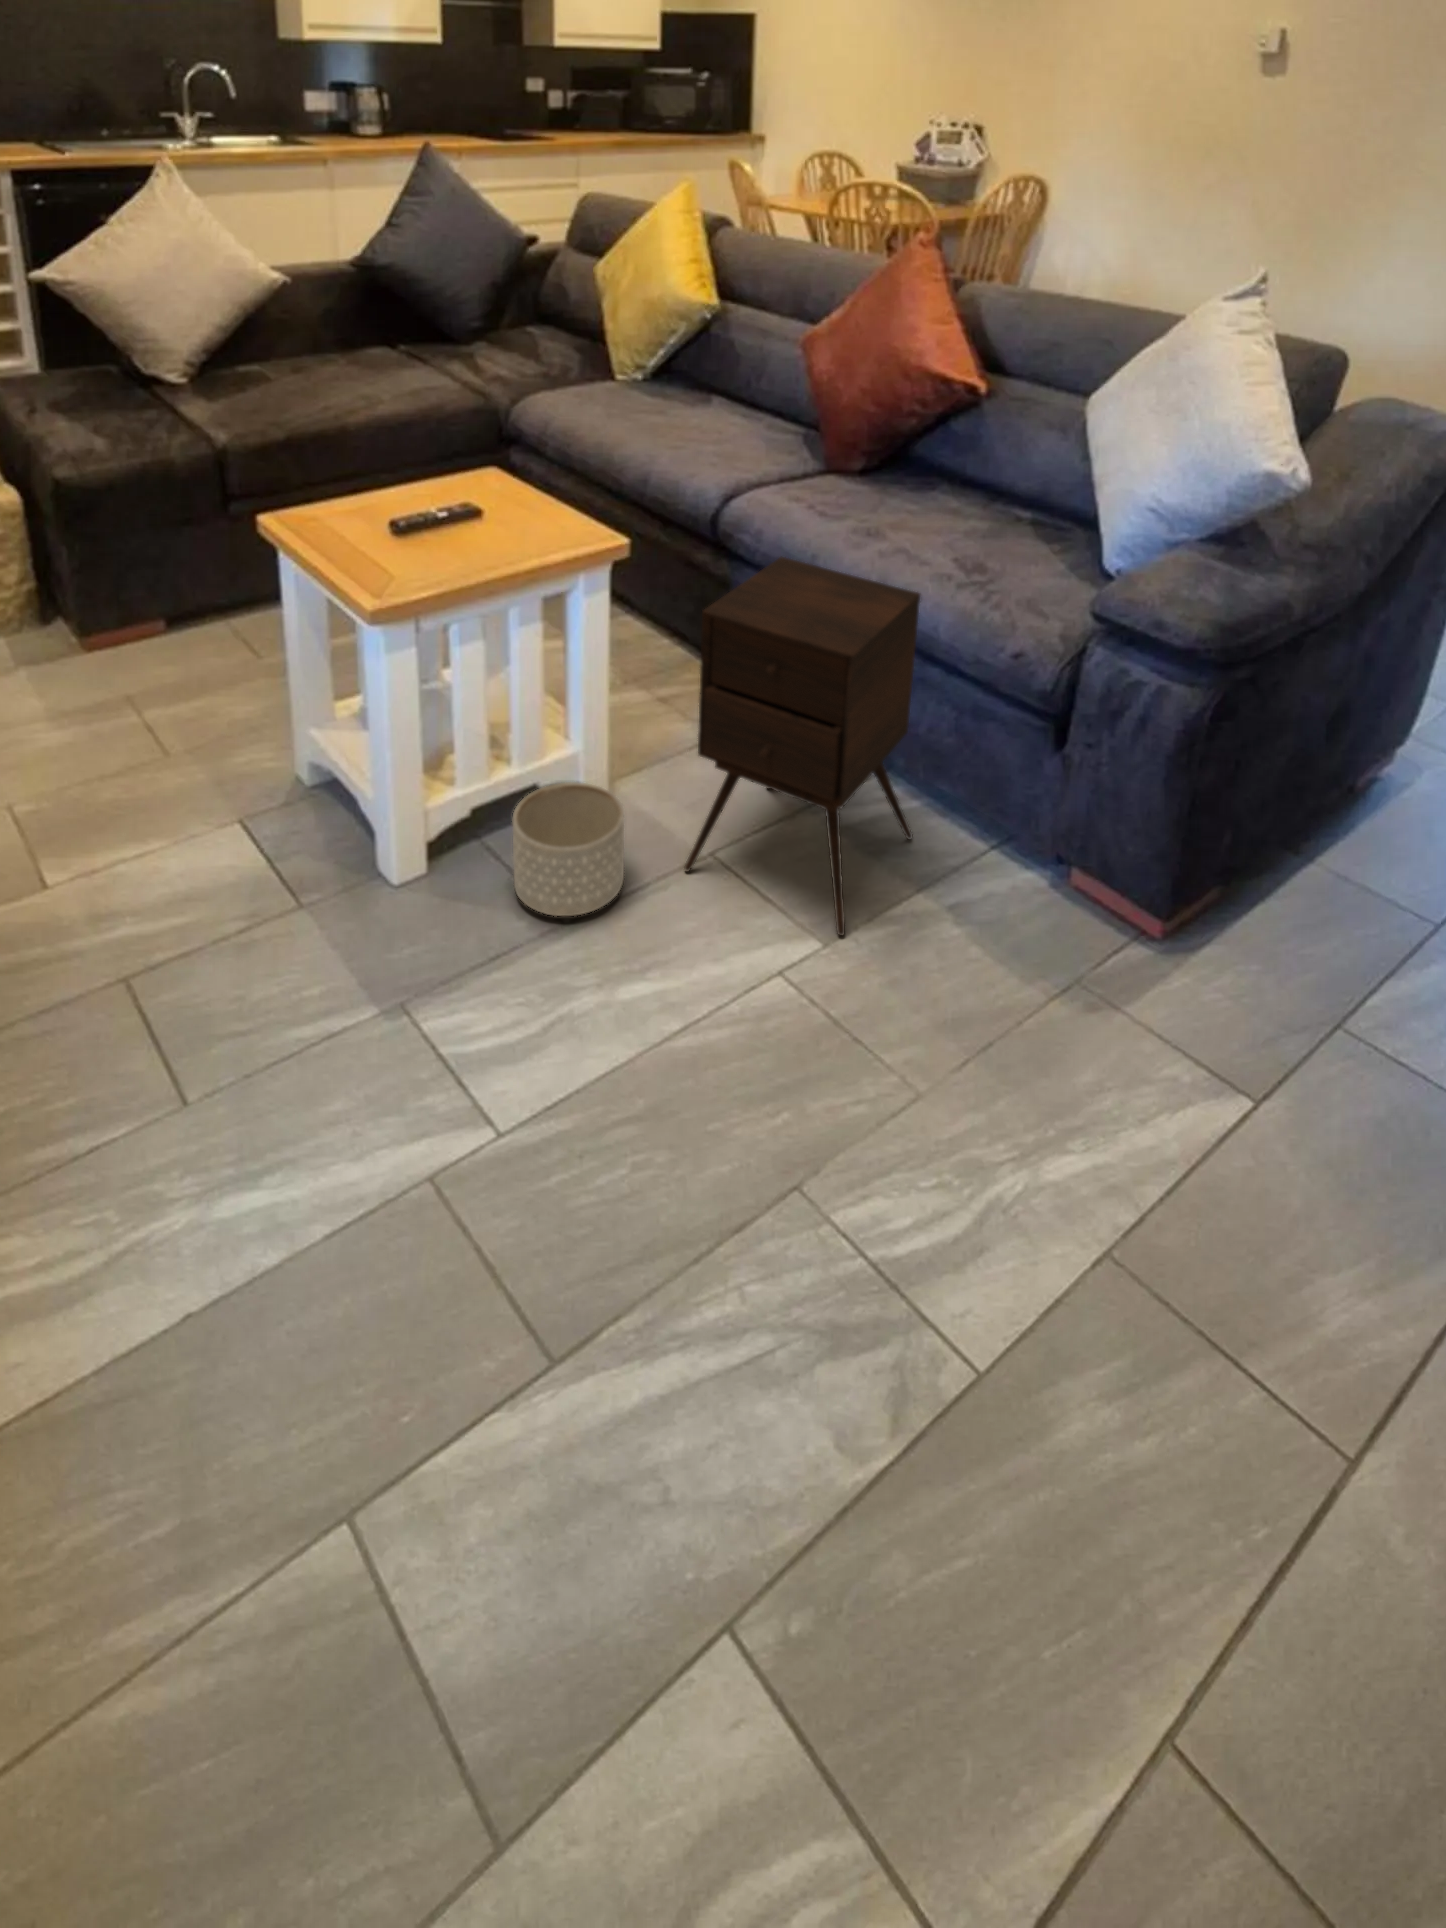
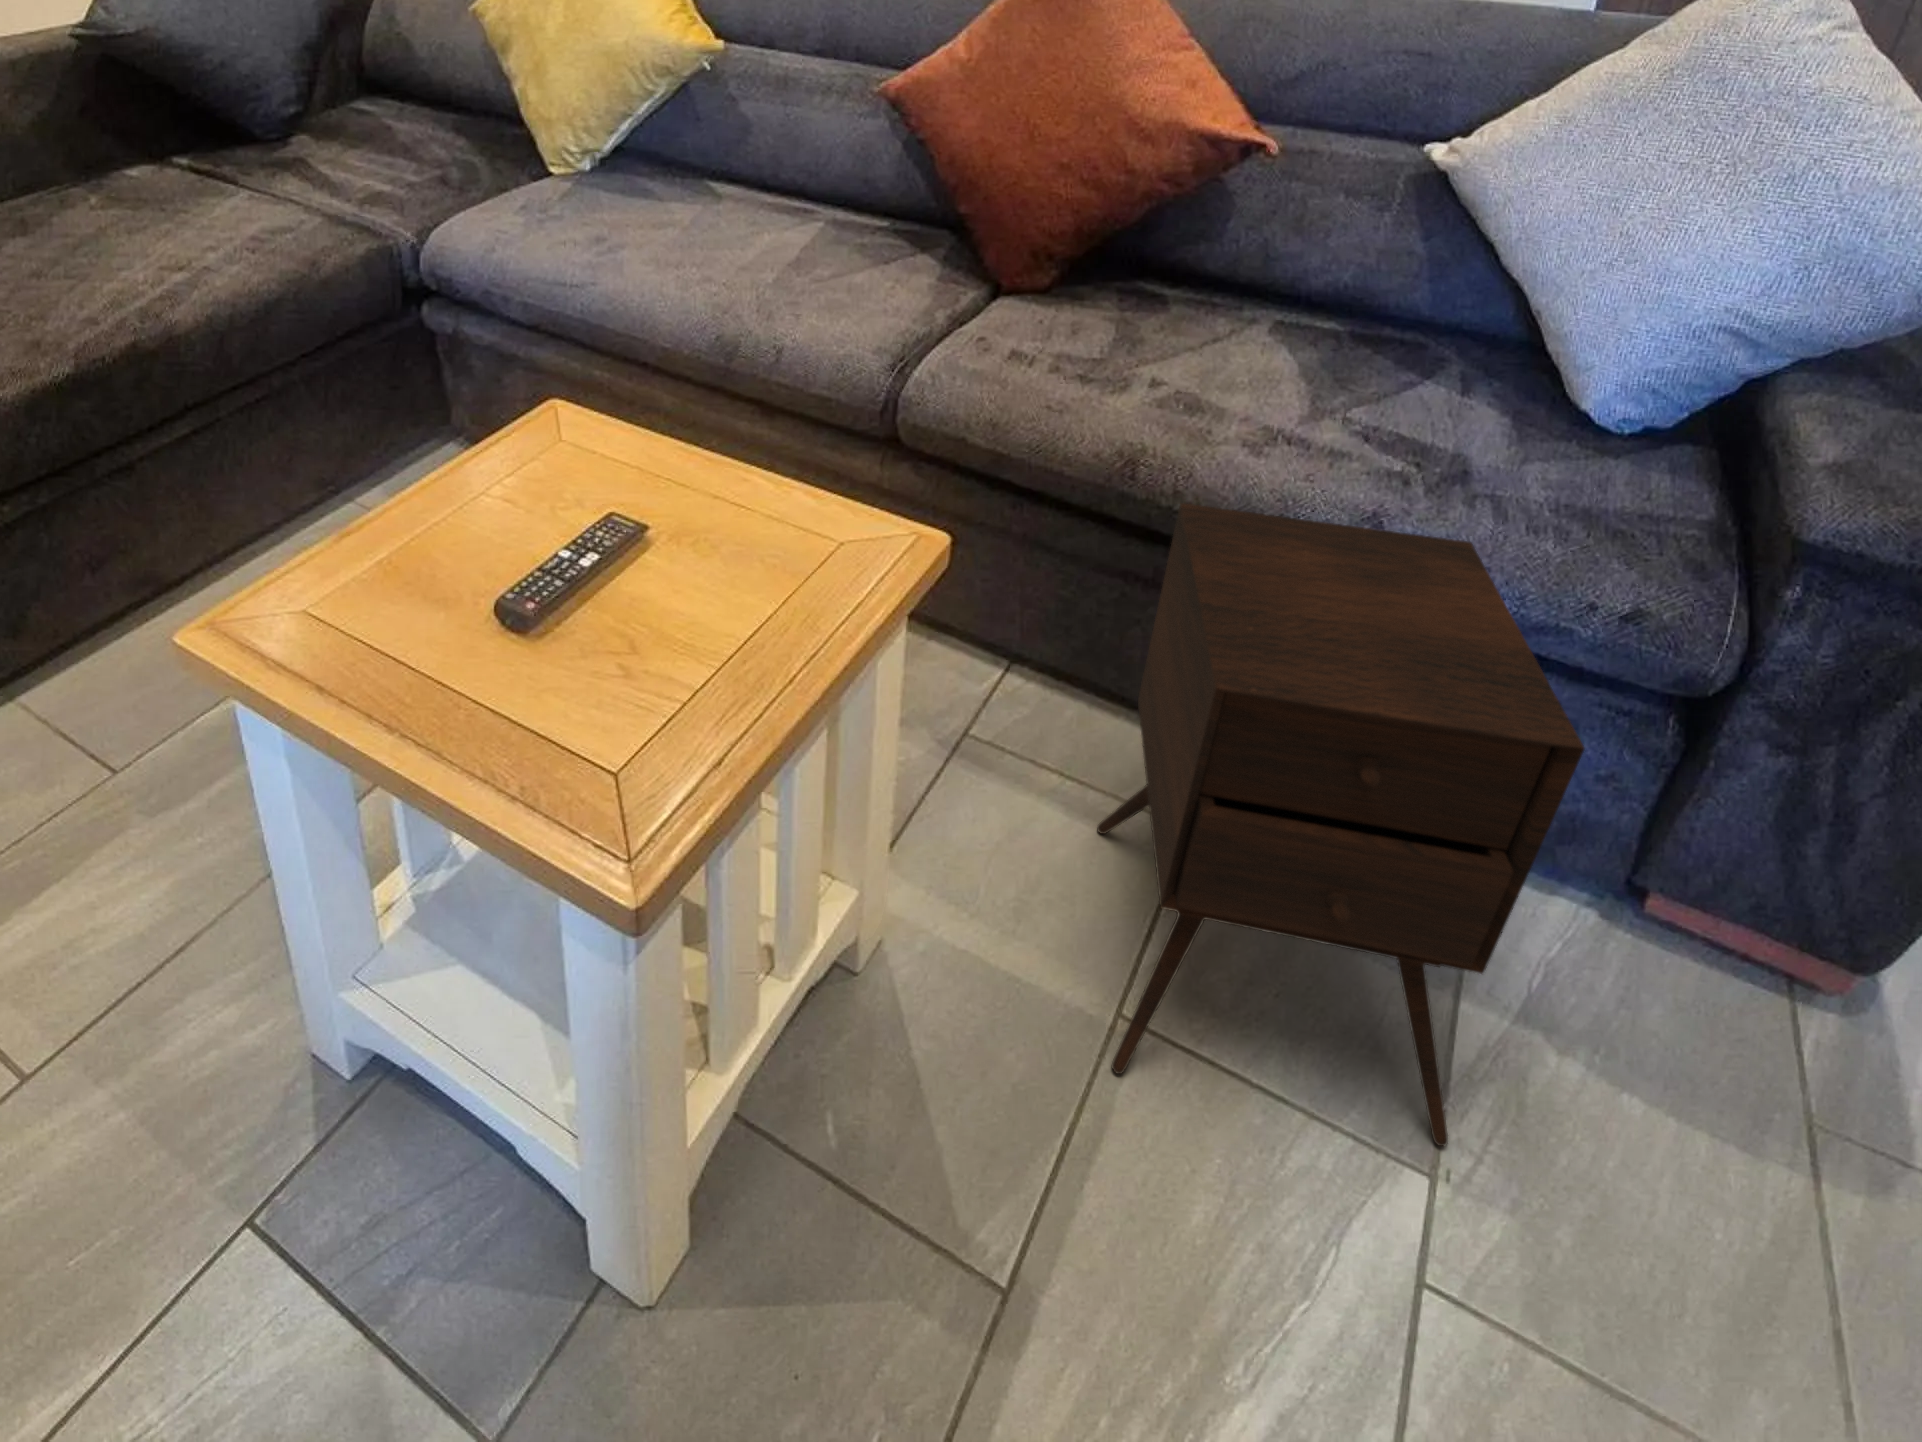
planter: present [513,782,624,916] -> none [861,992,1087,1298]

